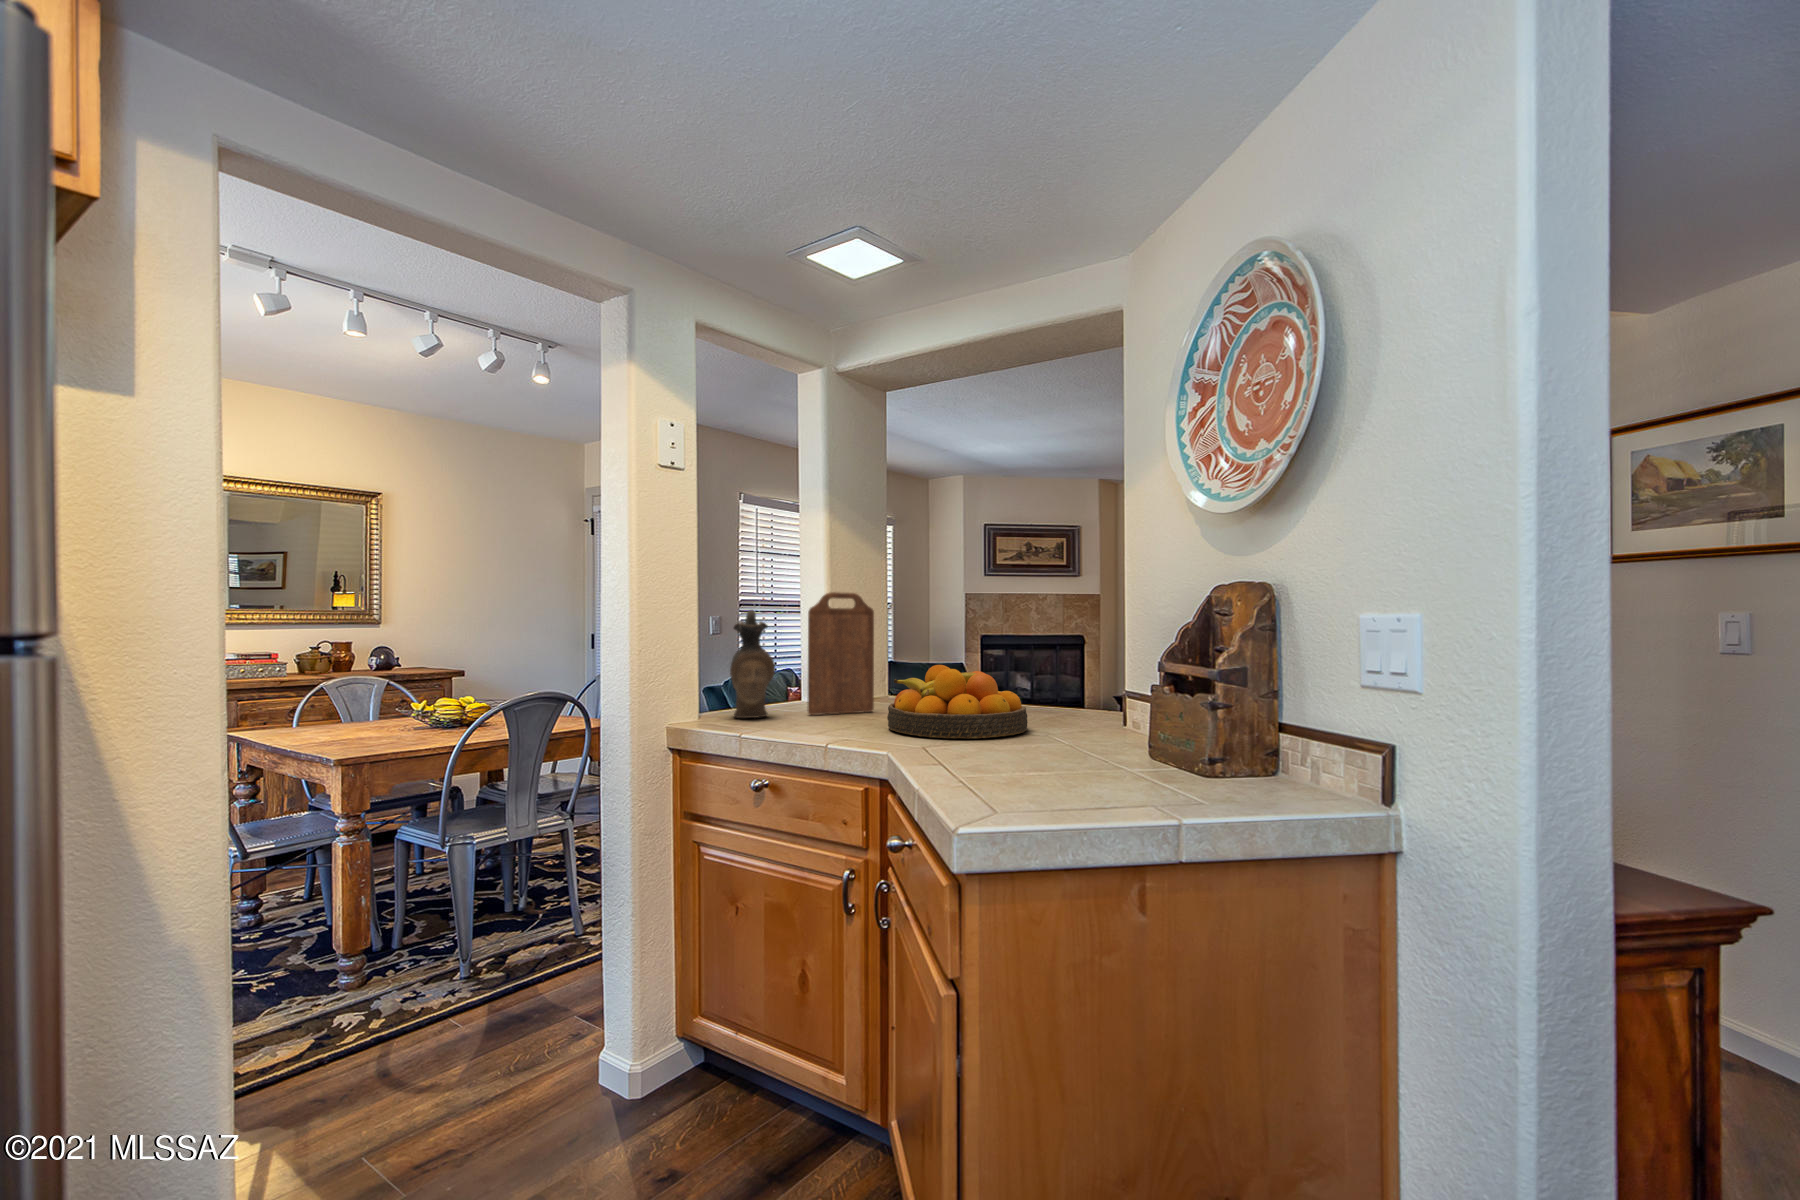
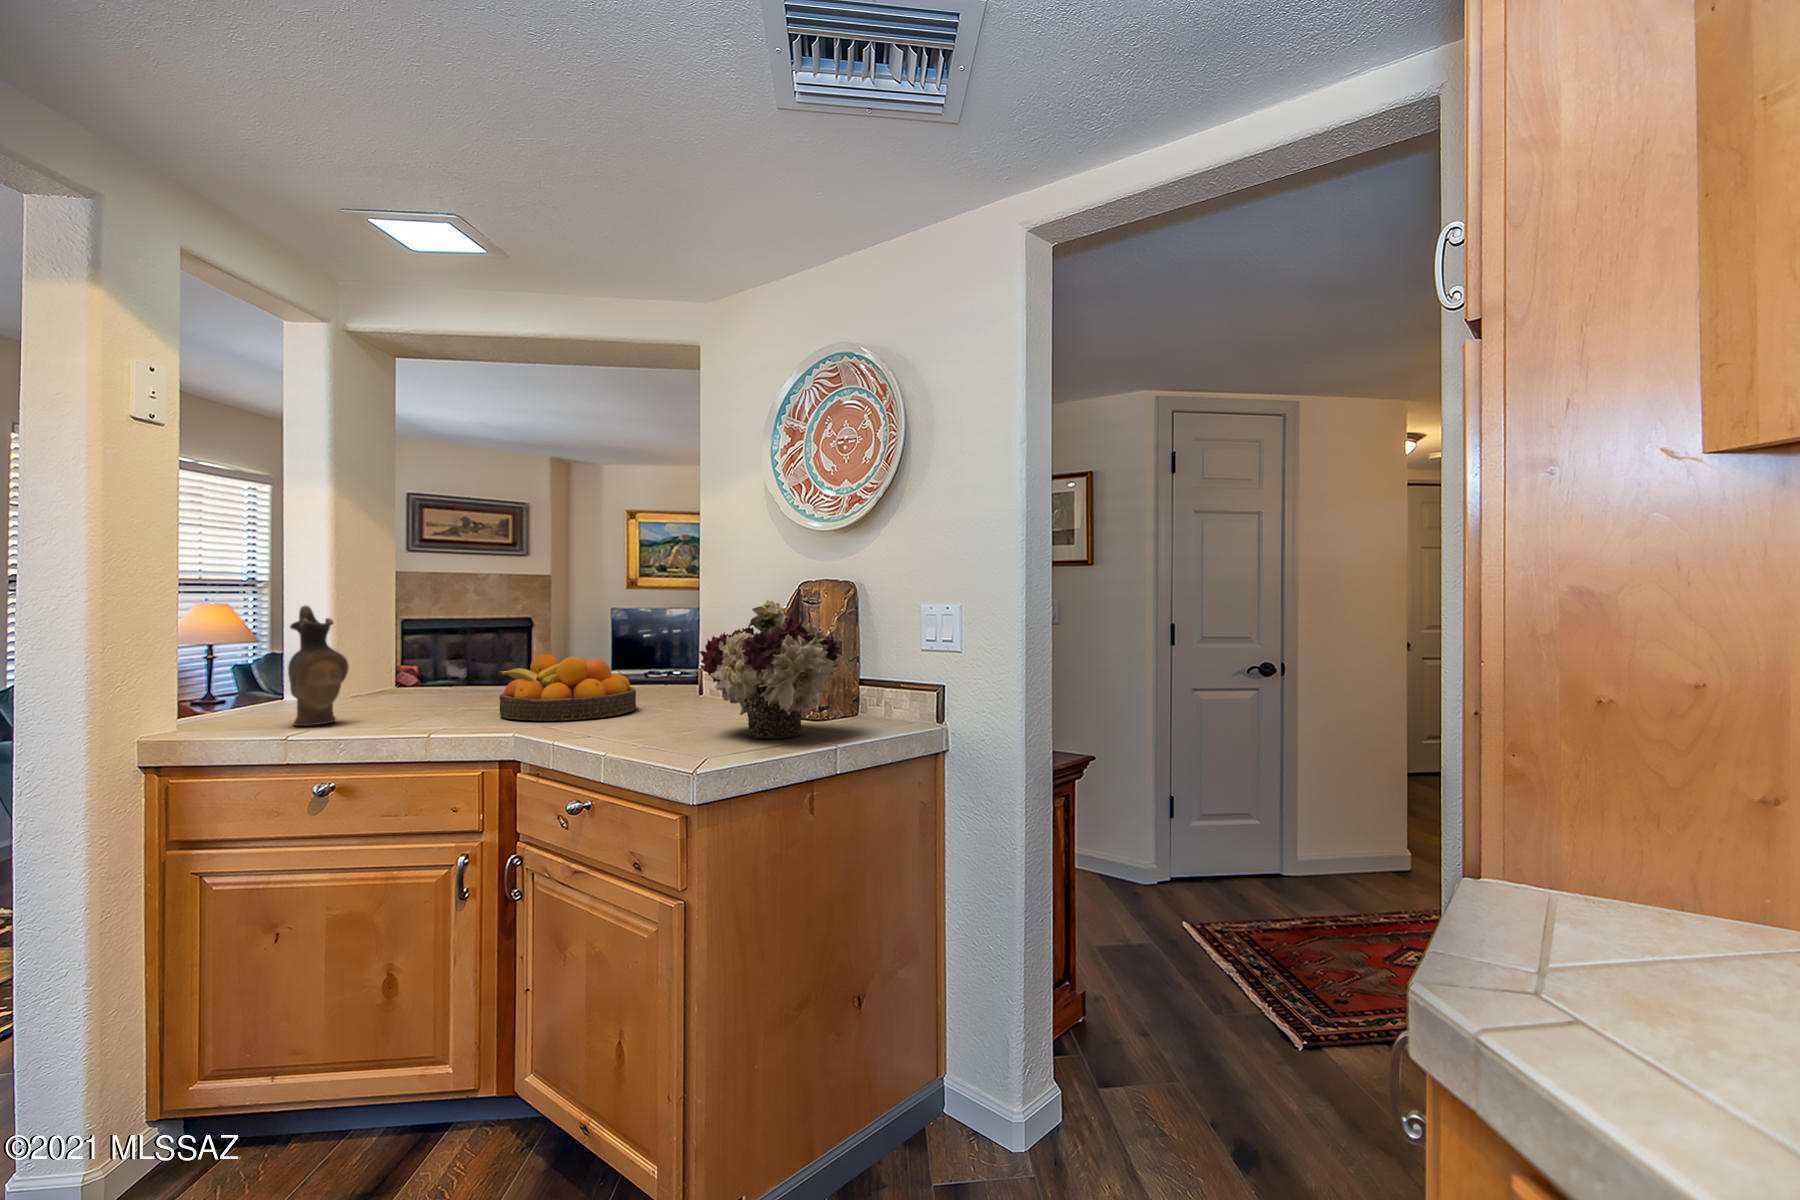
cutting board: present [807,592,874,715] -> none [379,585,449,716]
flower arrangement: none [1029,605,1215,795] -> present [700,601,840,739]

